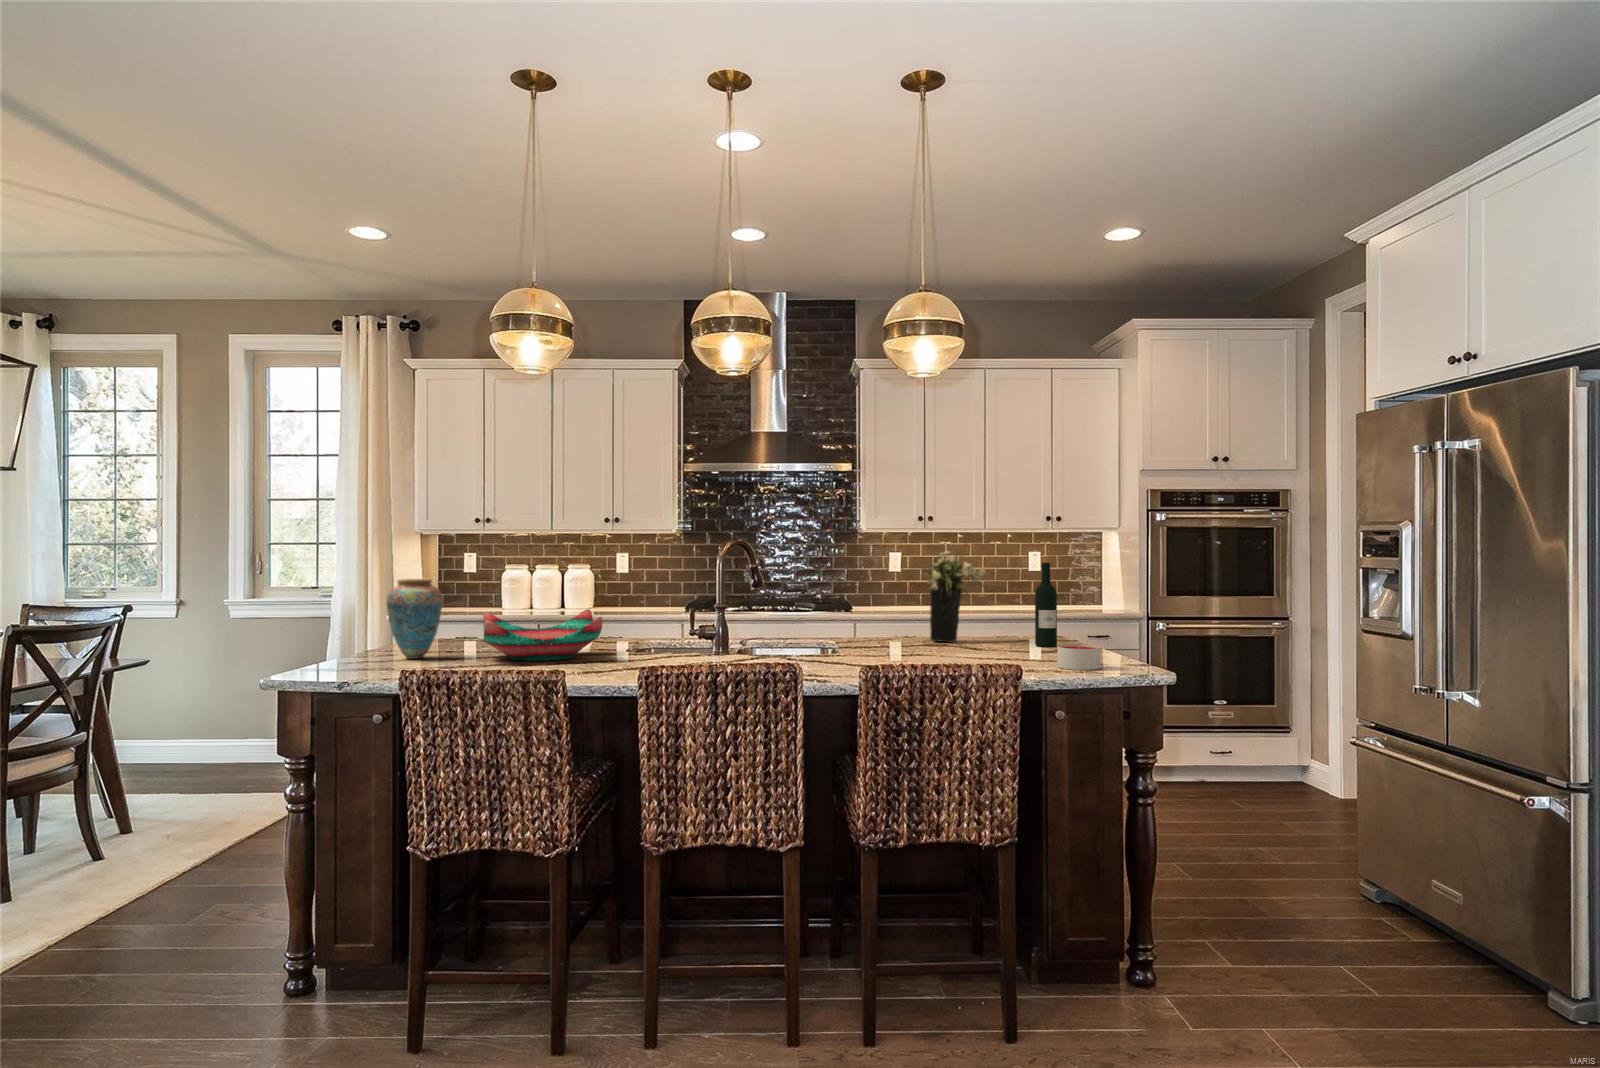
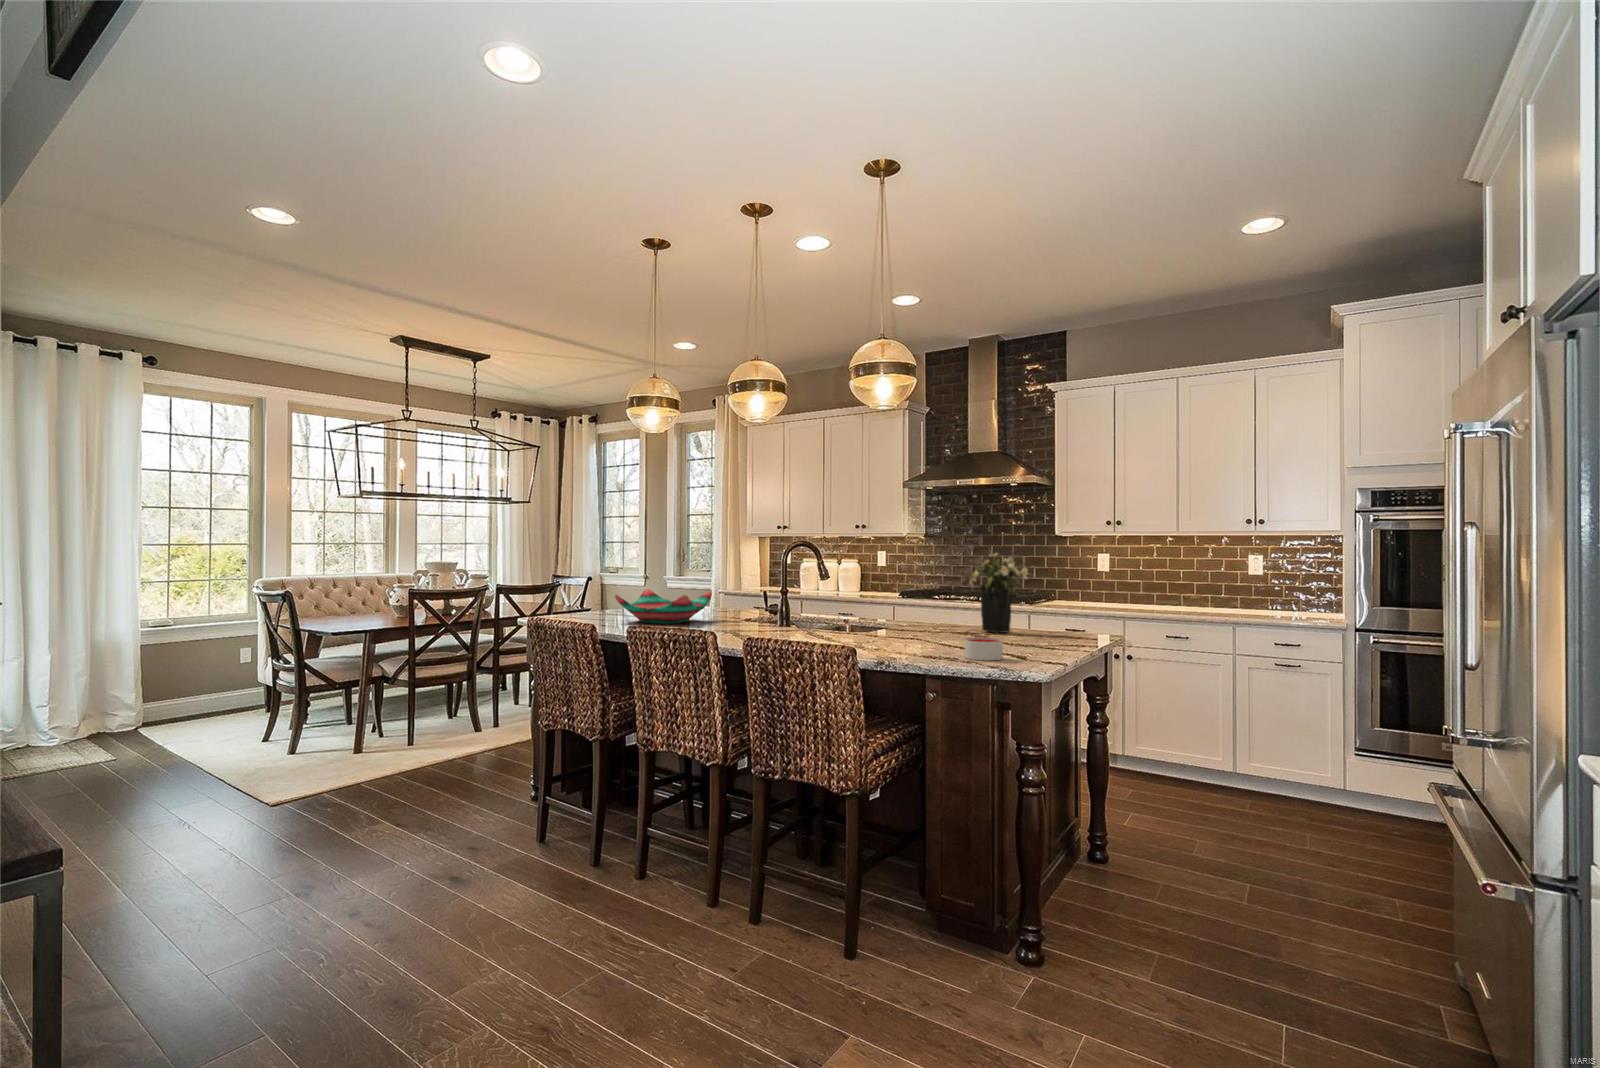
wine bottle: present [1035,563,1057,647] -> none [1054,565,1074,643]
vase: present [386,579,442,659] -> none [584,565,619,617]

